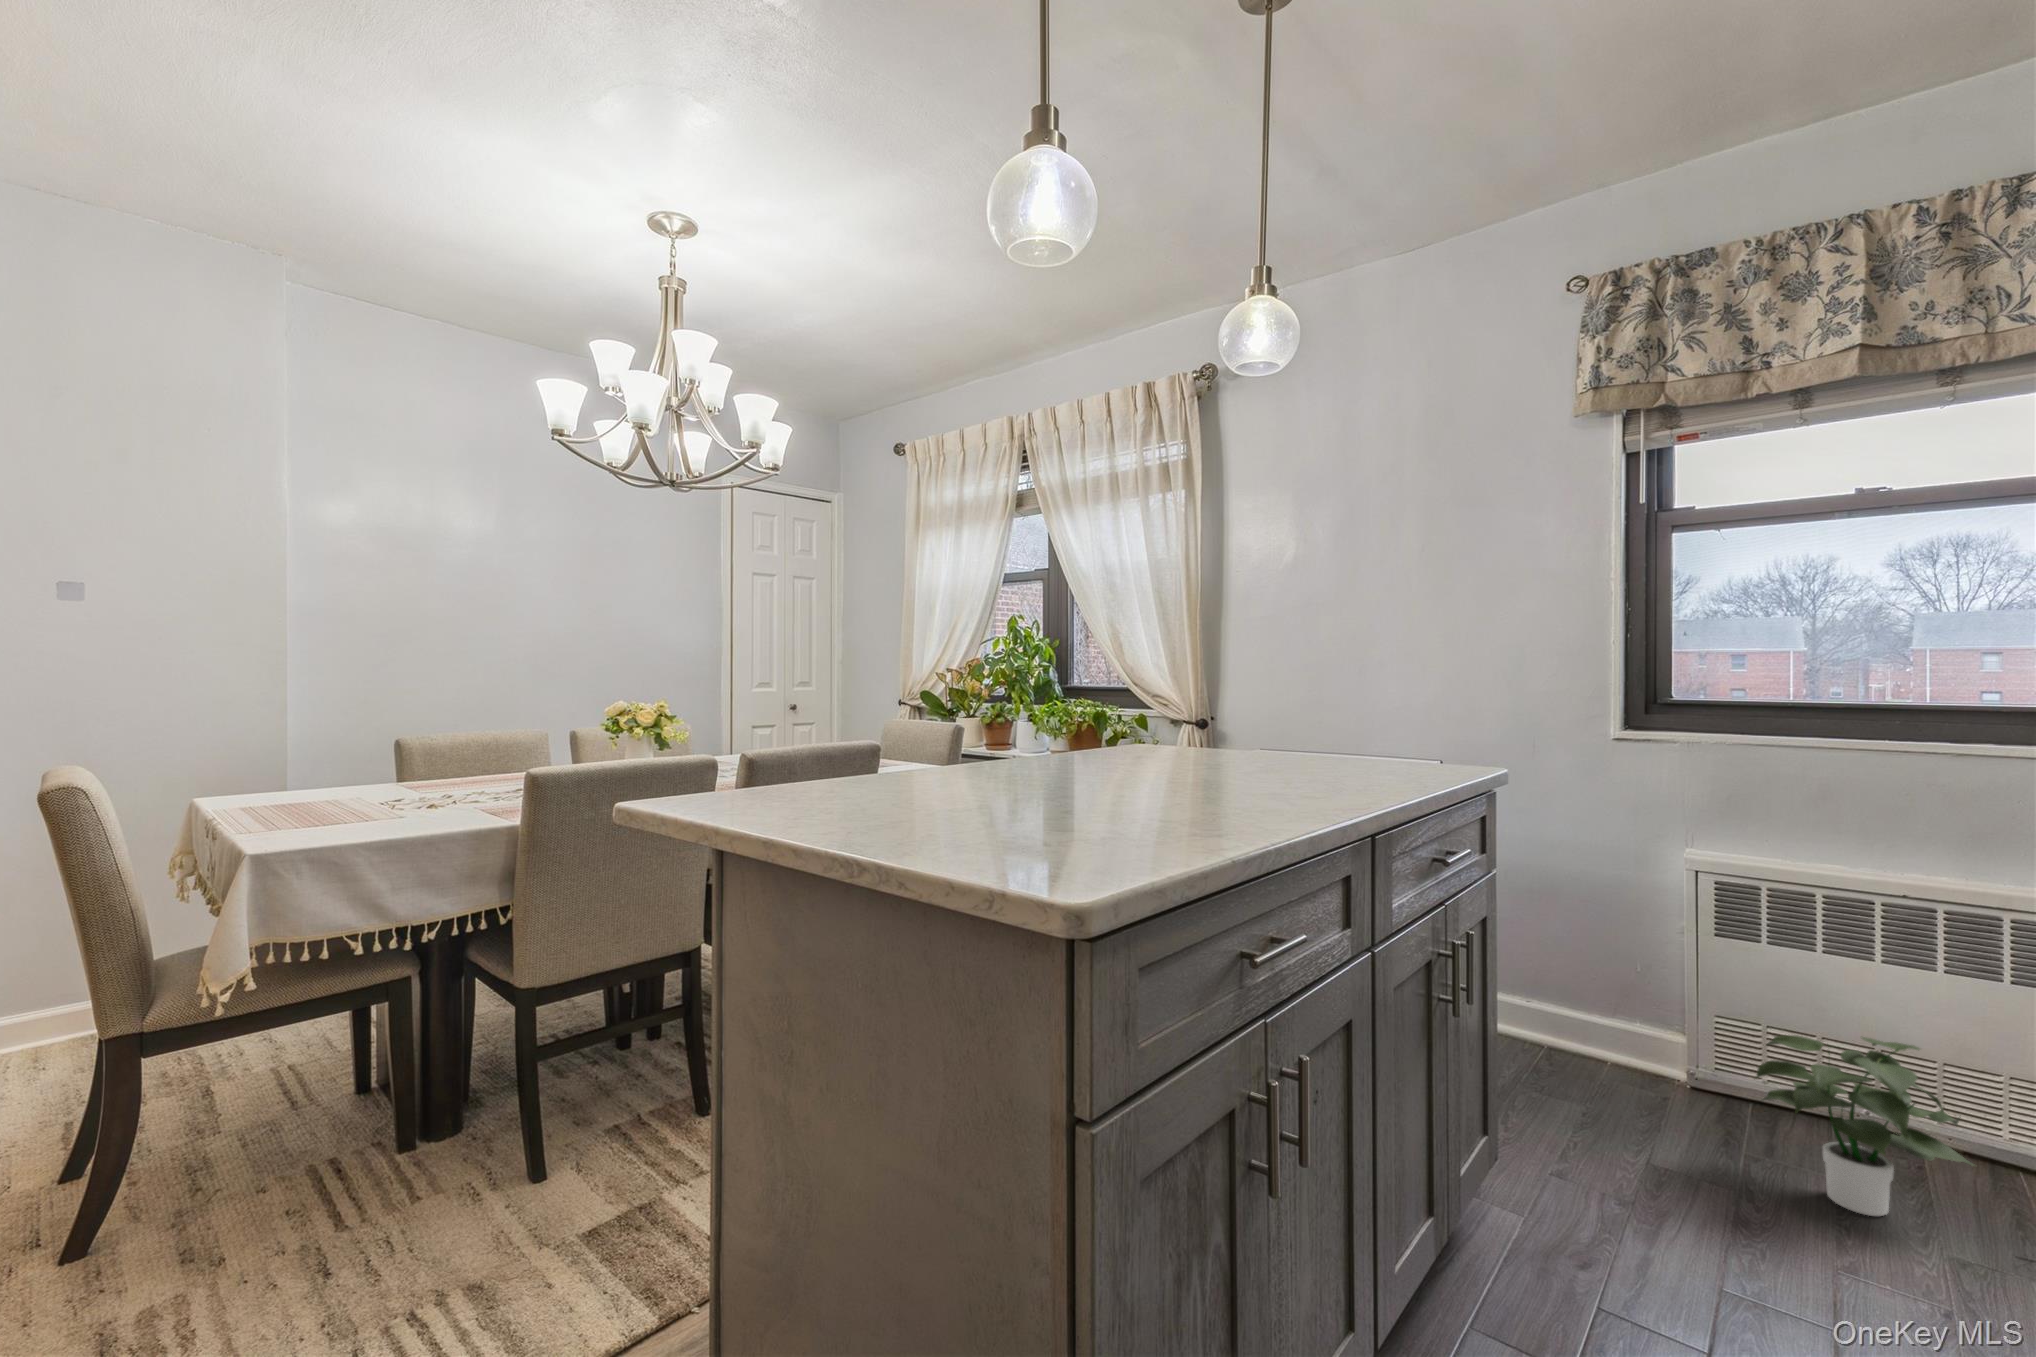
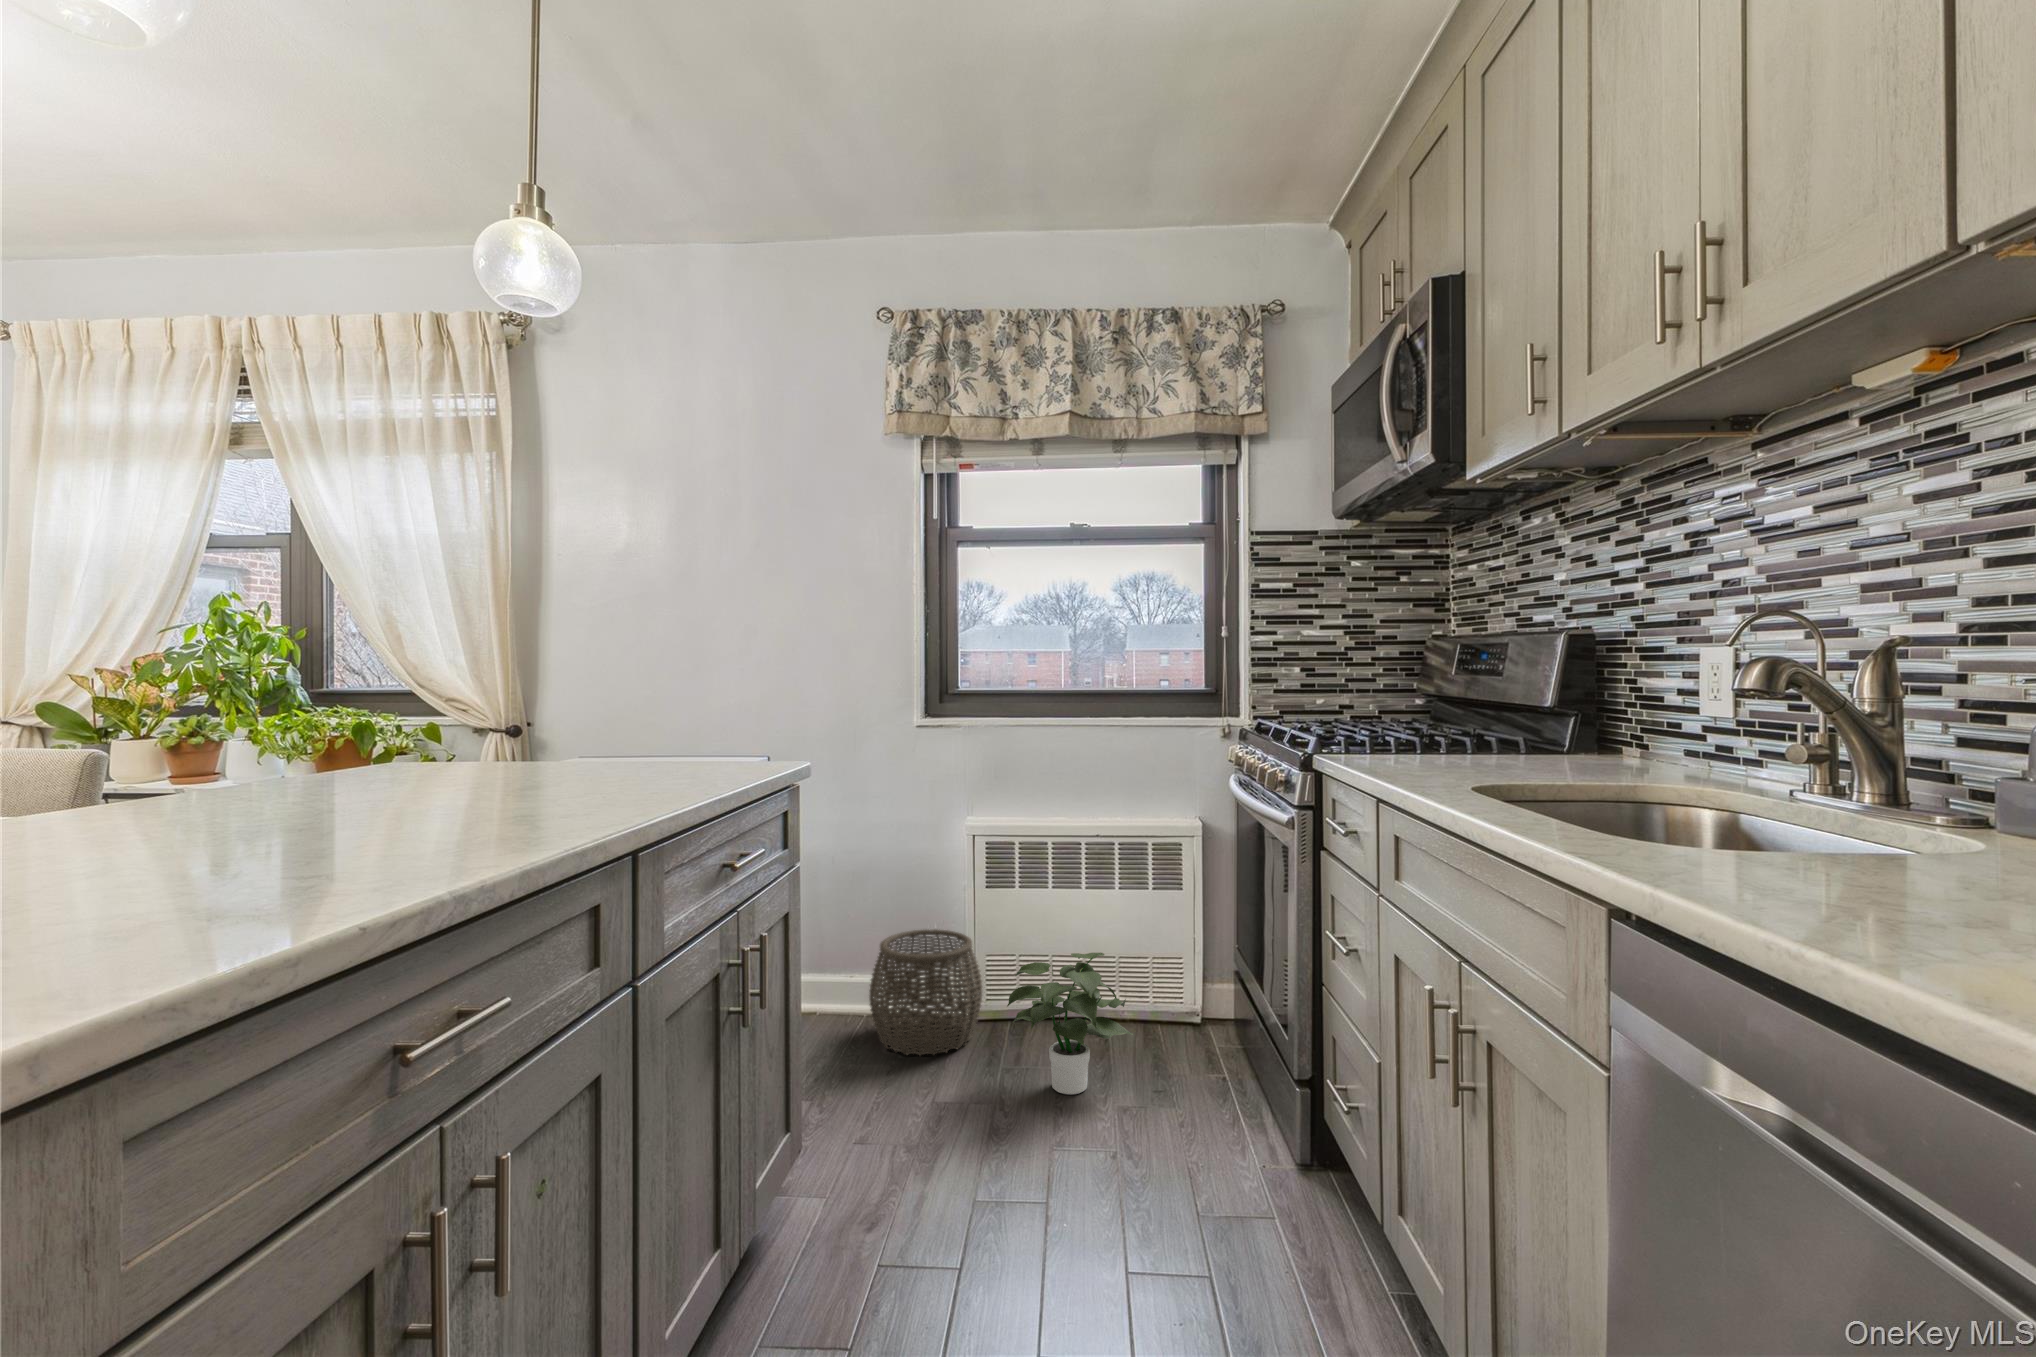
woven basket: none [1554,964,1710,1113] -> present [869,929,982,1055]

